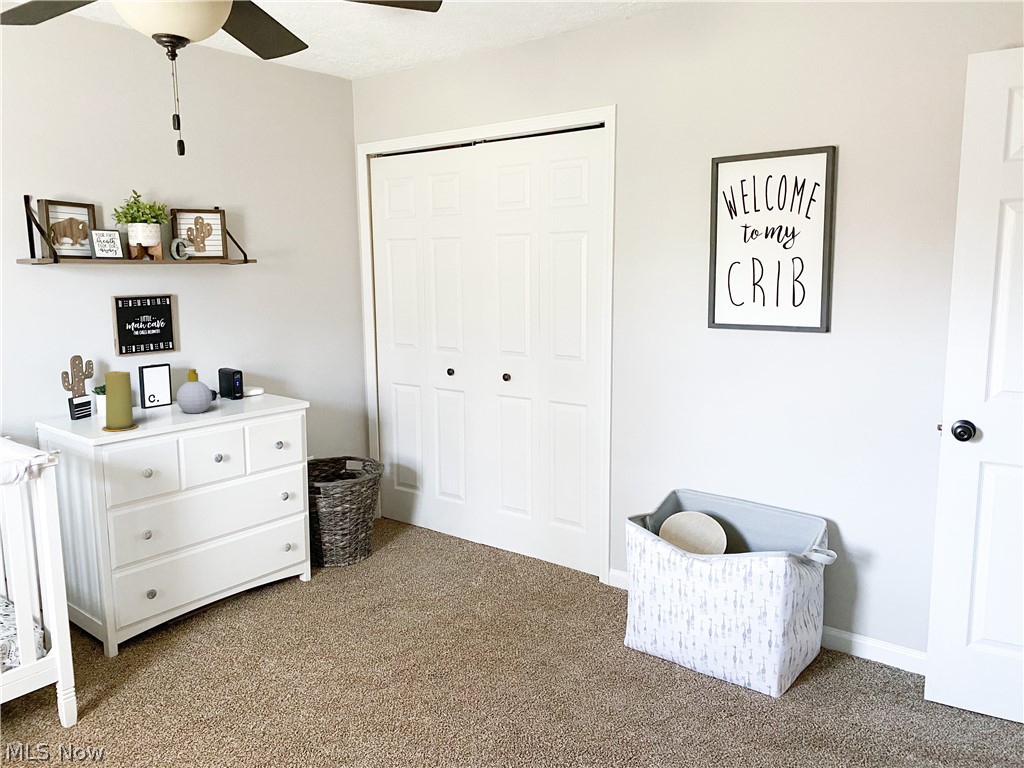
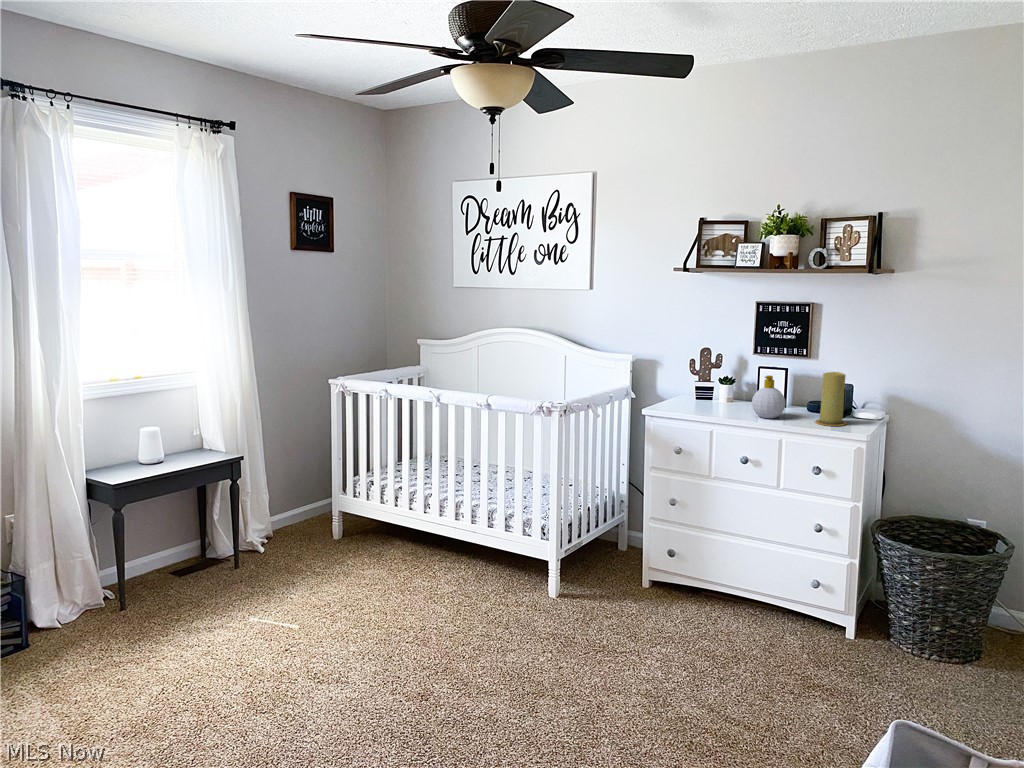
candle: present [102,371,138,431] -> present [815,372,846,426]

